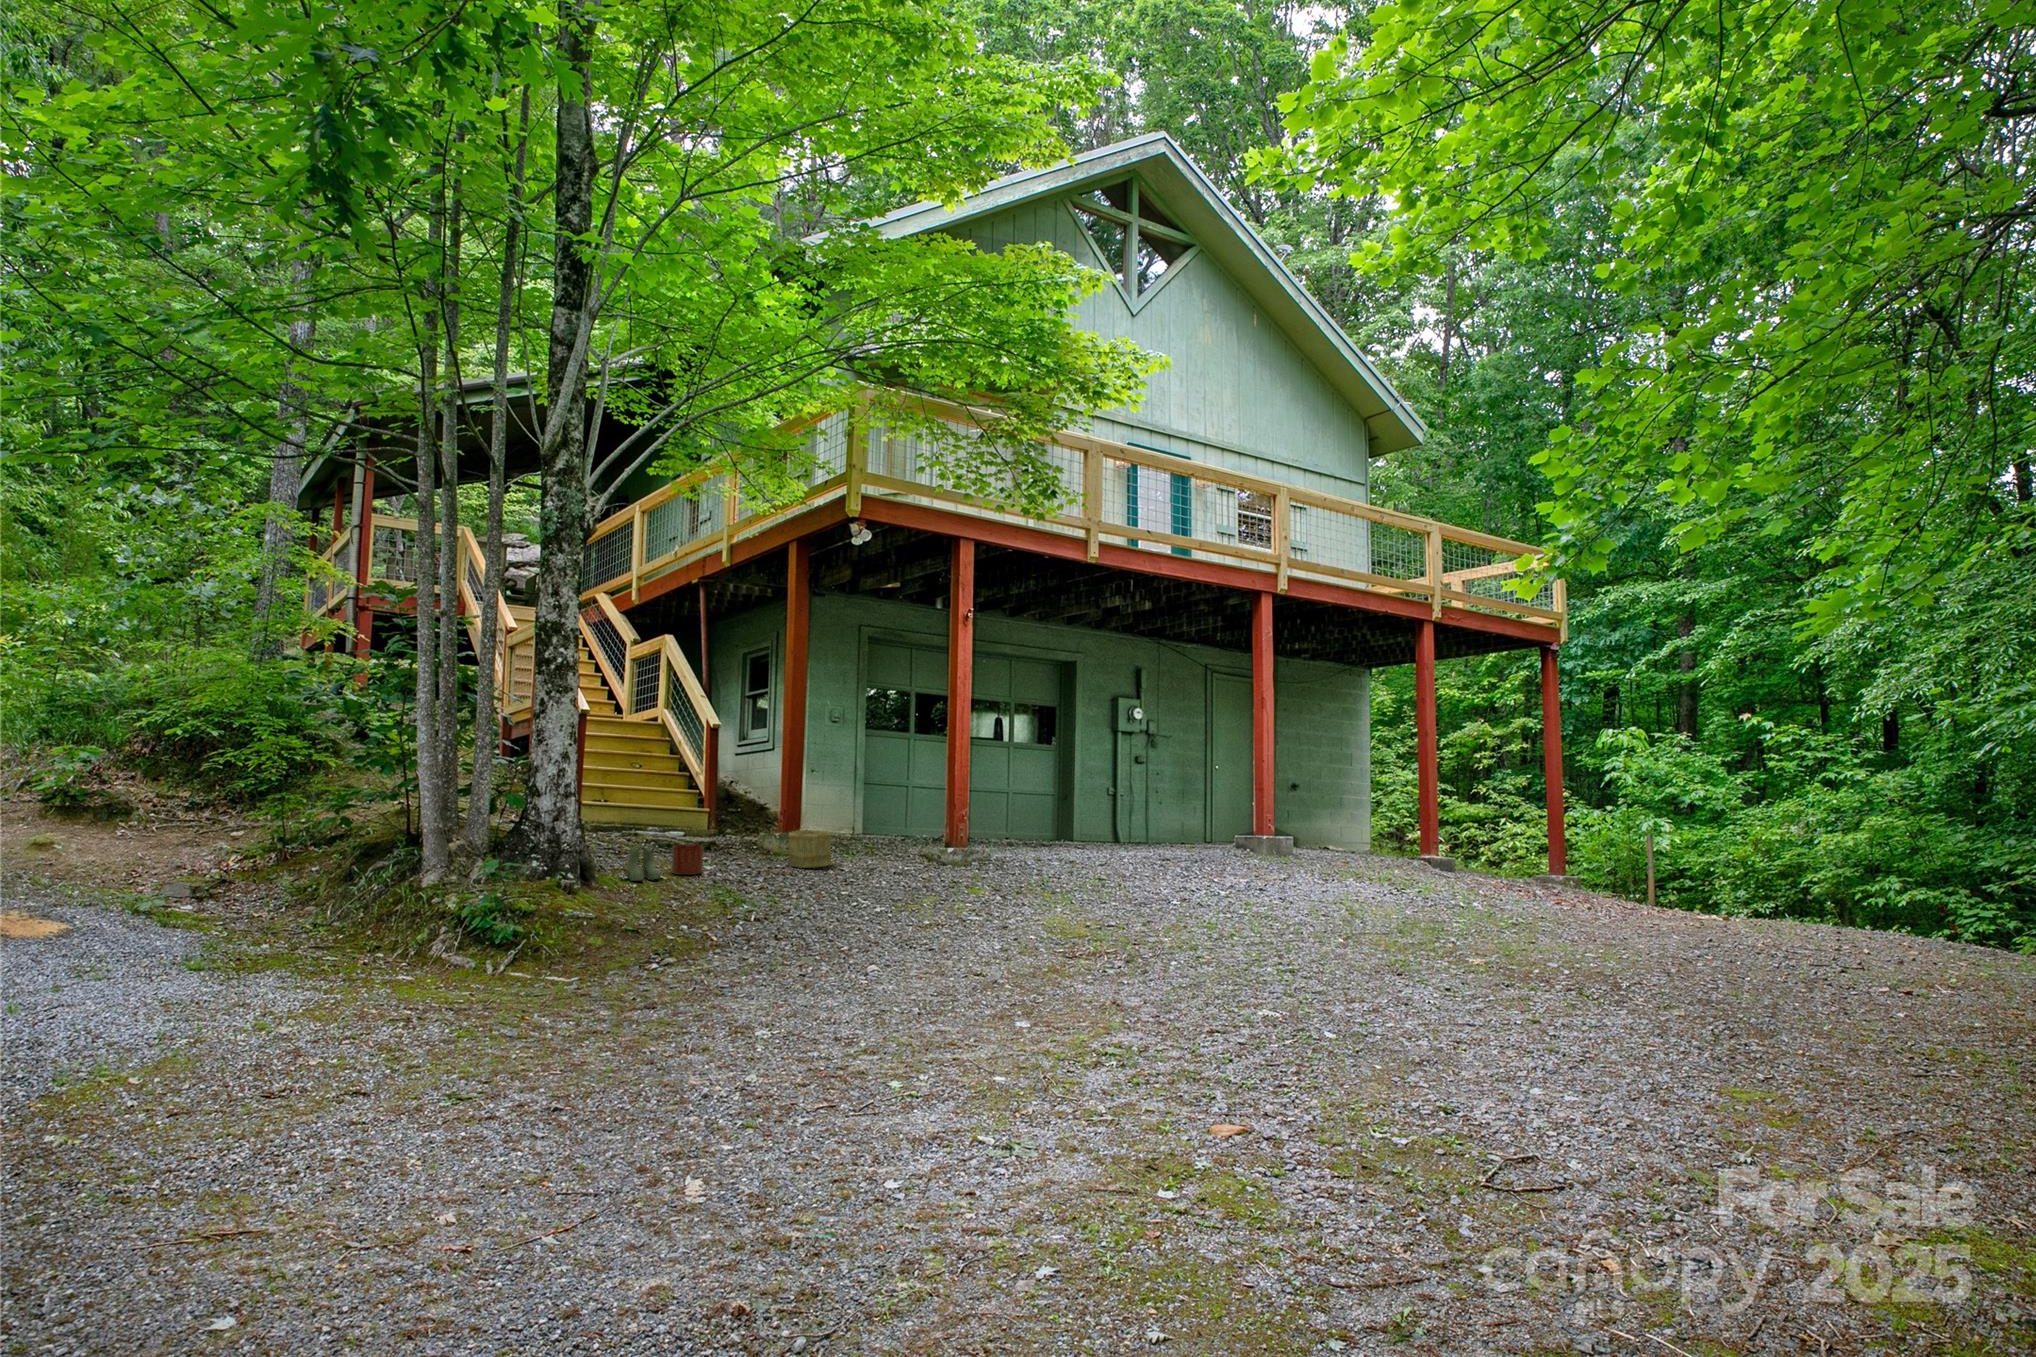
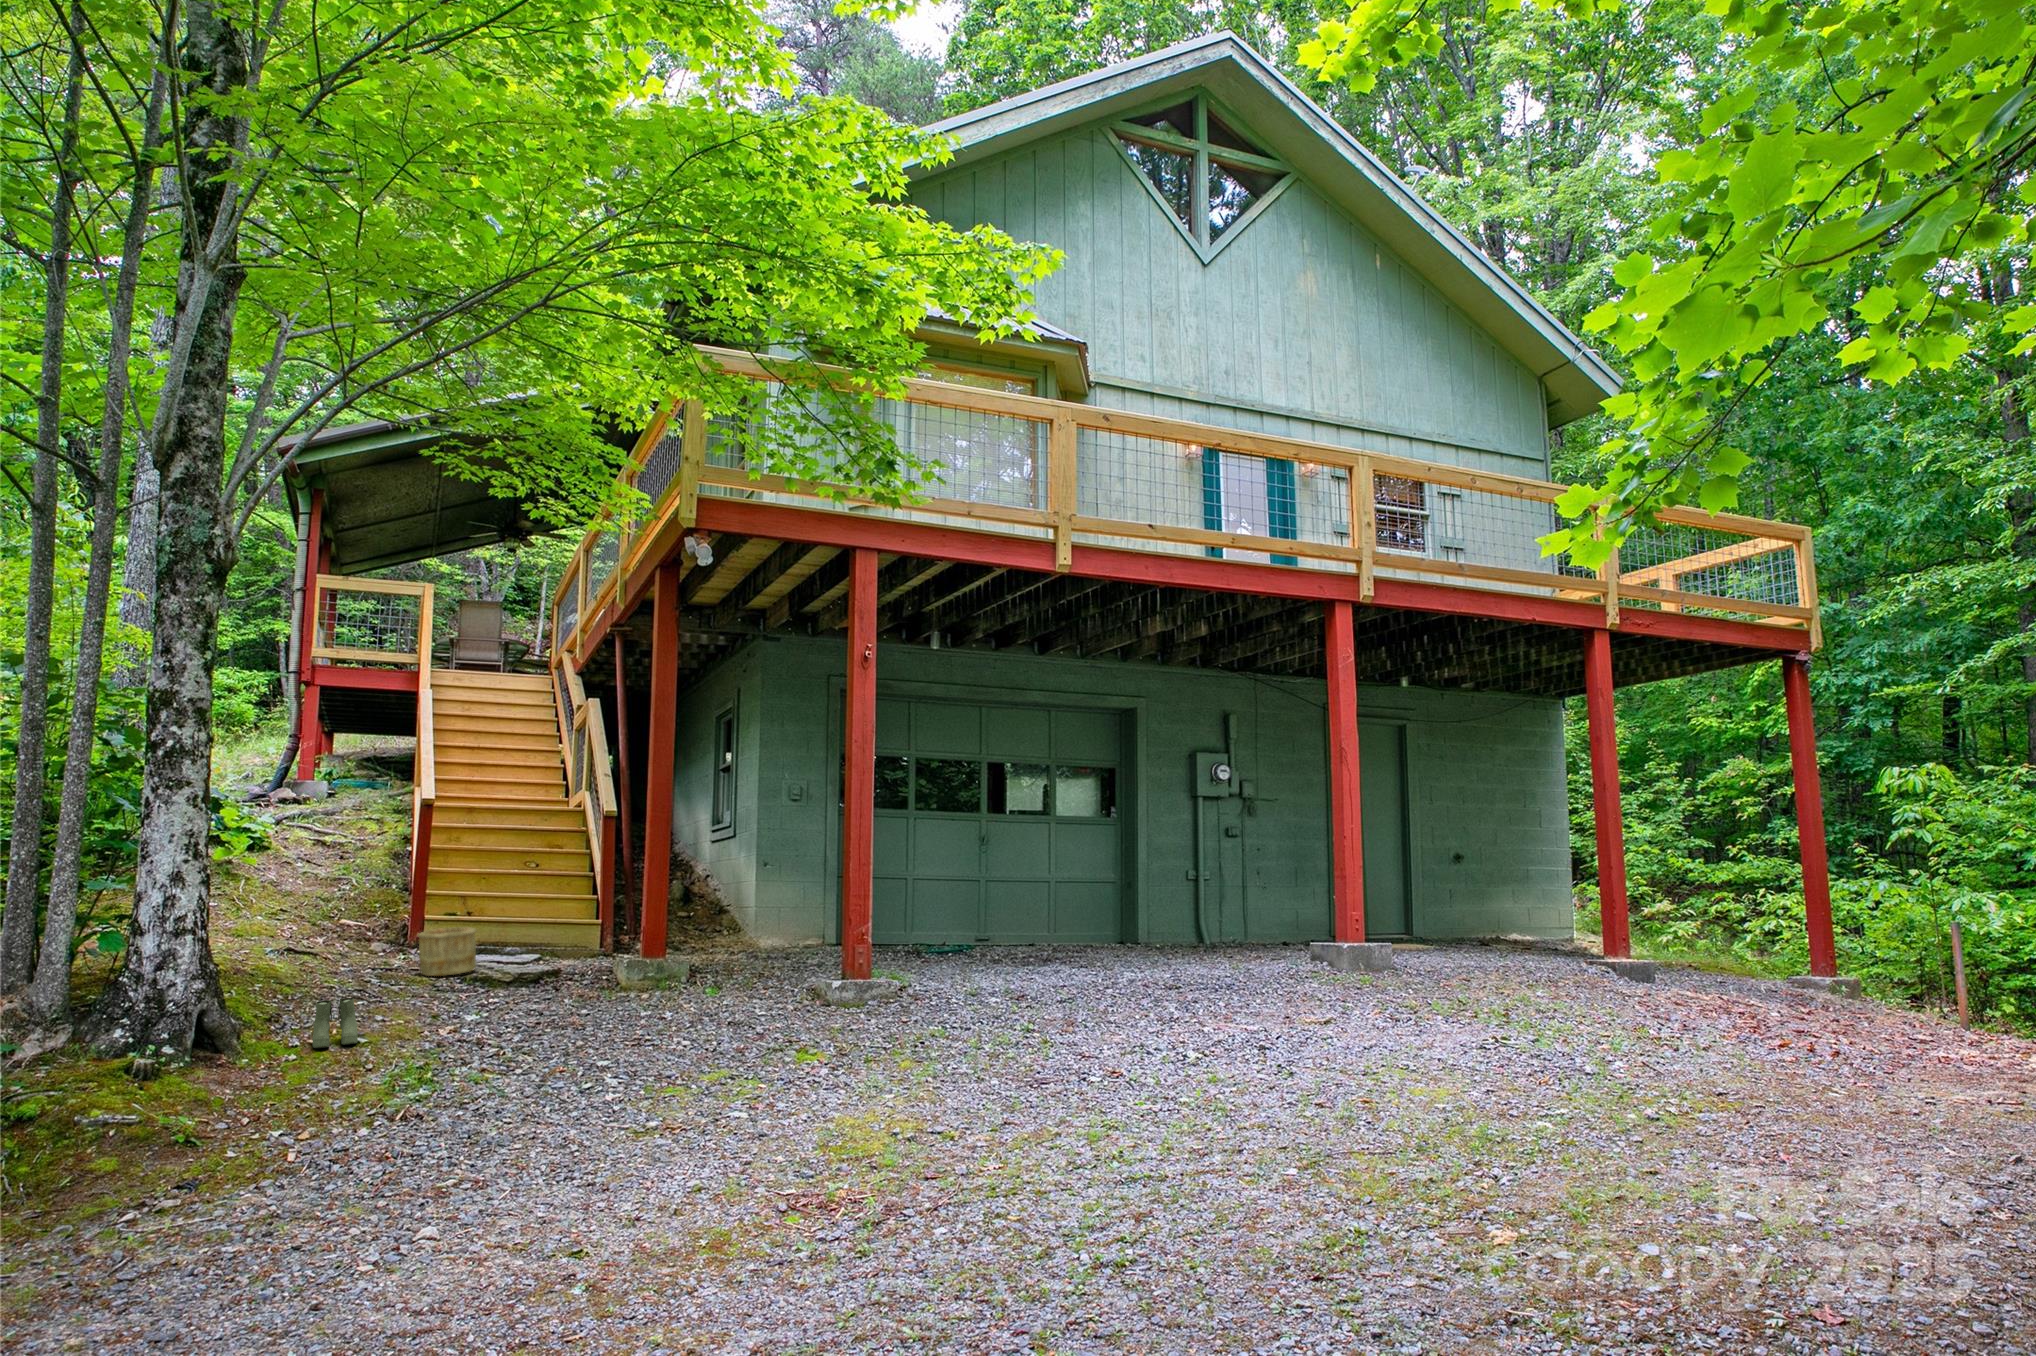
wooden bucket: present [788,830,831,868] -> present [418,927,476,976]
planter: present [671,844,704,875] -> none [394,988,441,1034]

